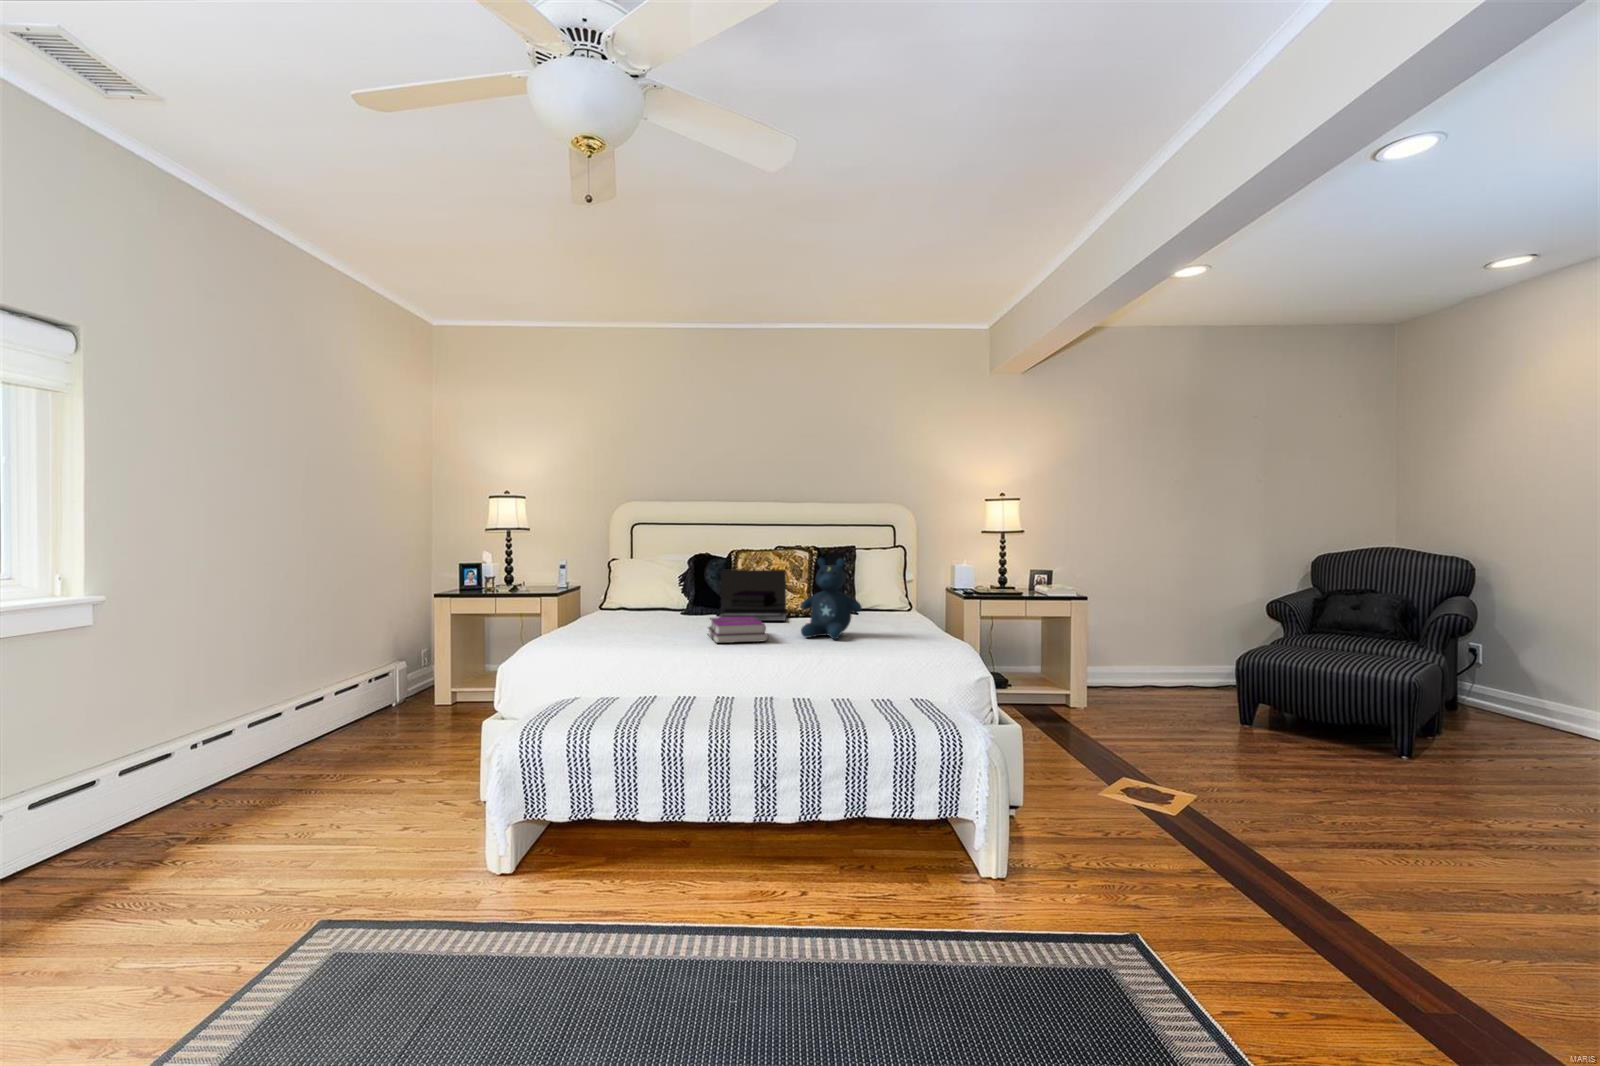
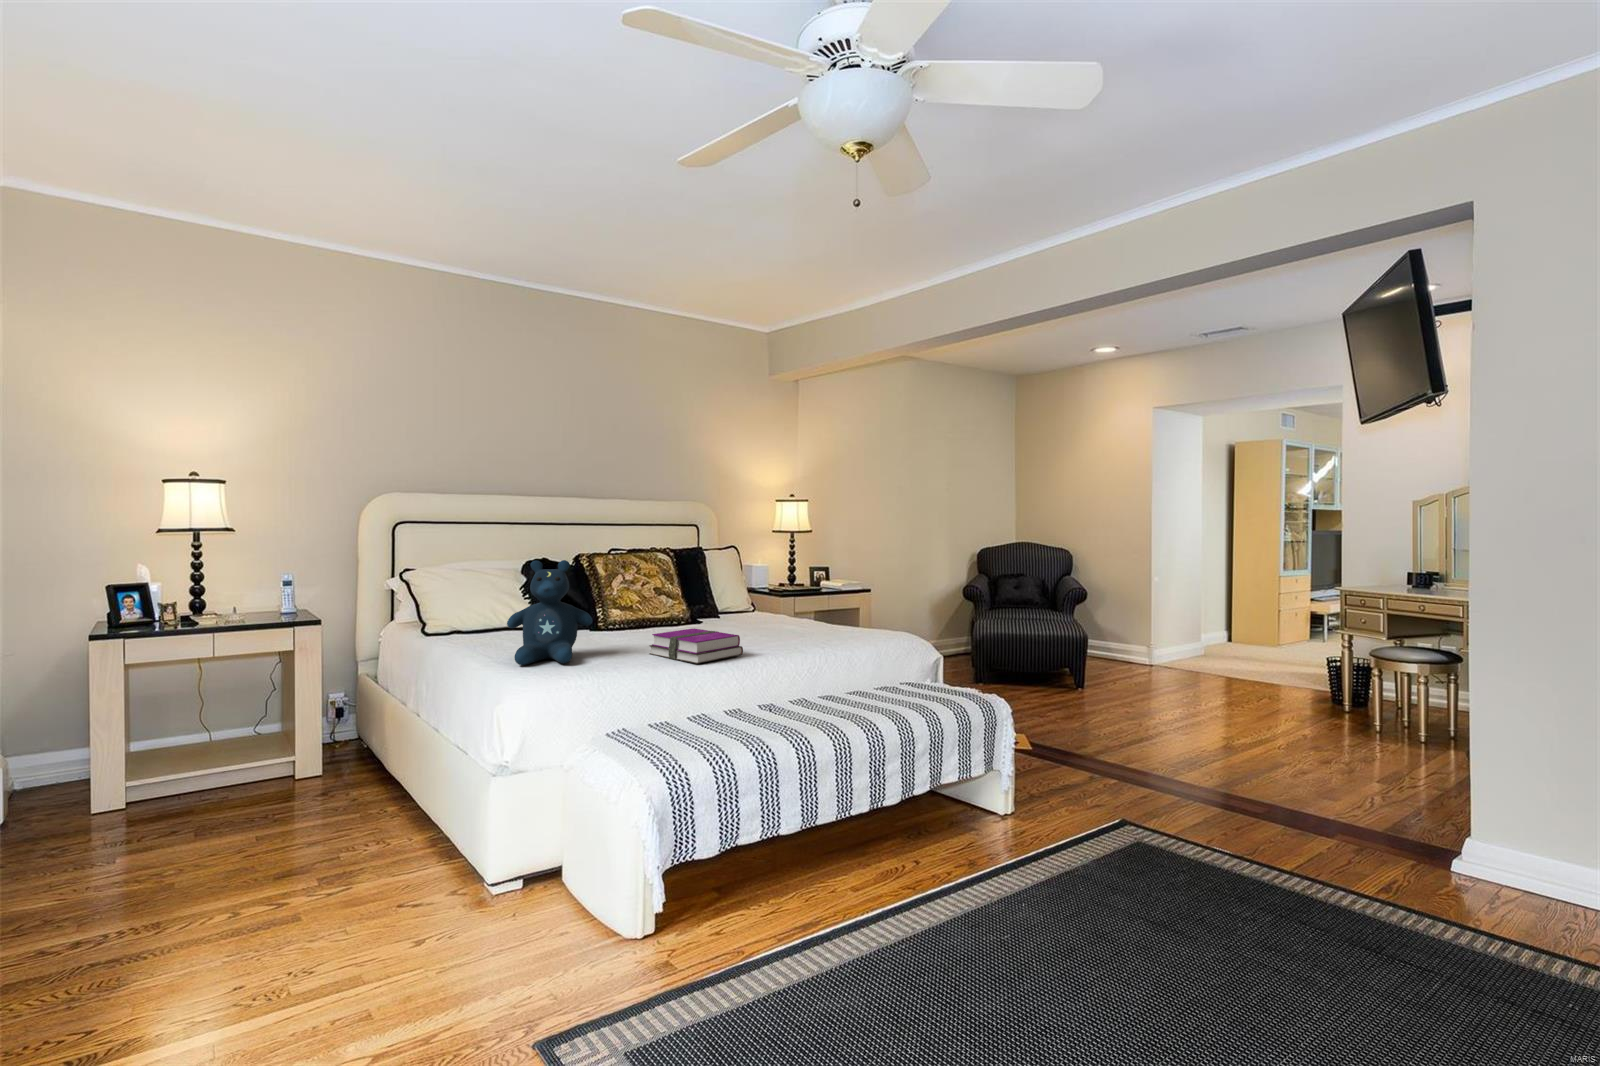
stuffed bear: present [801,558,862,639] -> present [507,560,593,665]
laptop: present [719,570,786,621] -> none [598,574,690,637]

